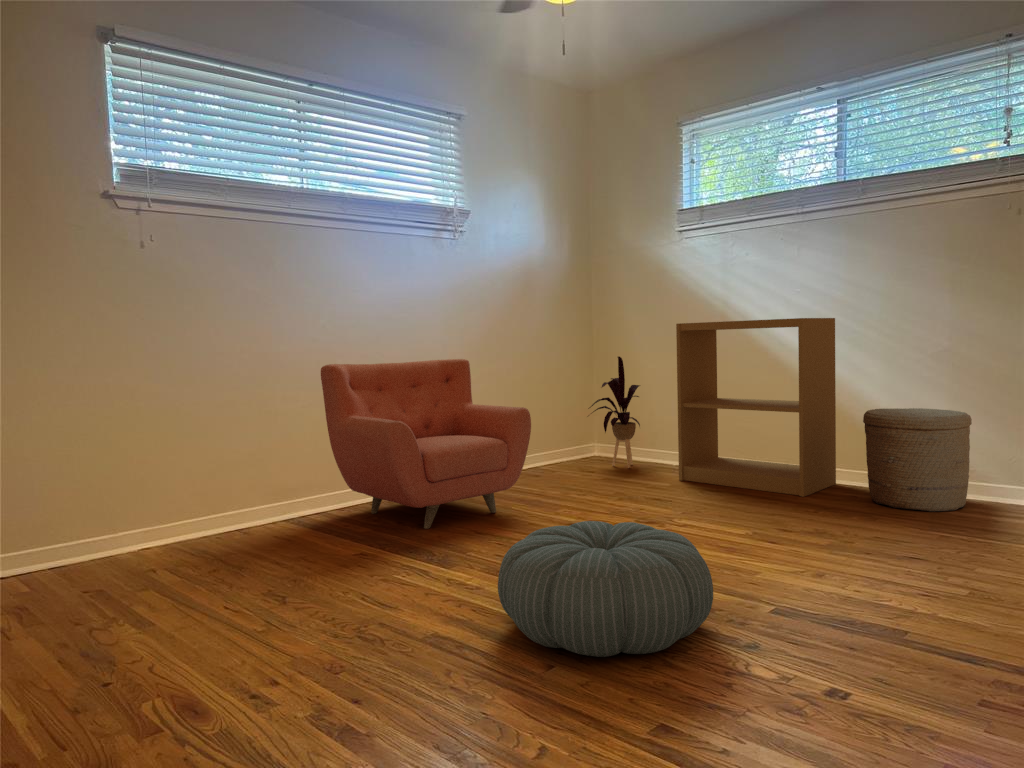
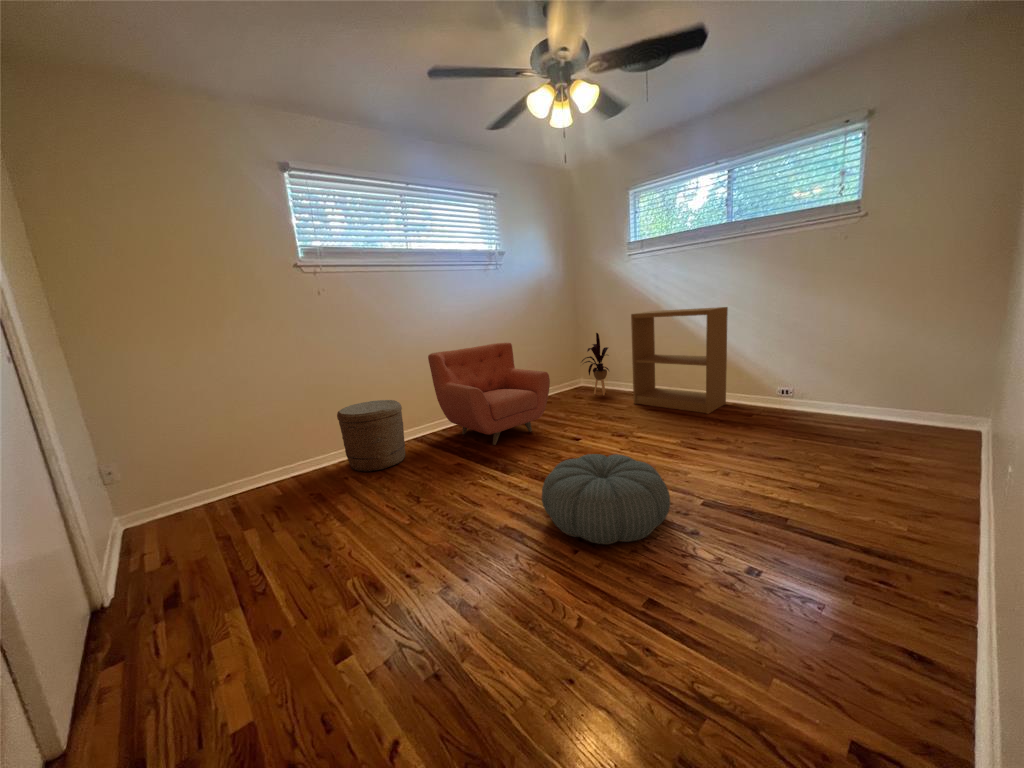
woven basket: present [863,408,972,511] -> present [337,400,405,472]

